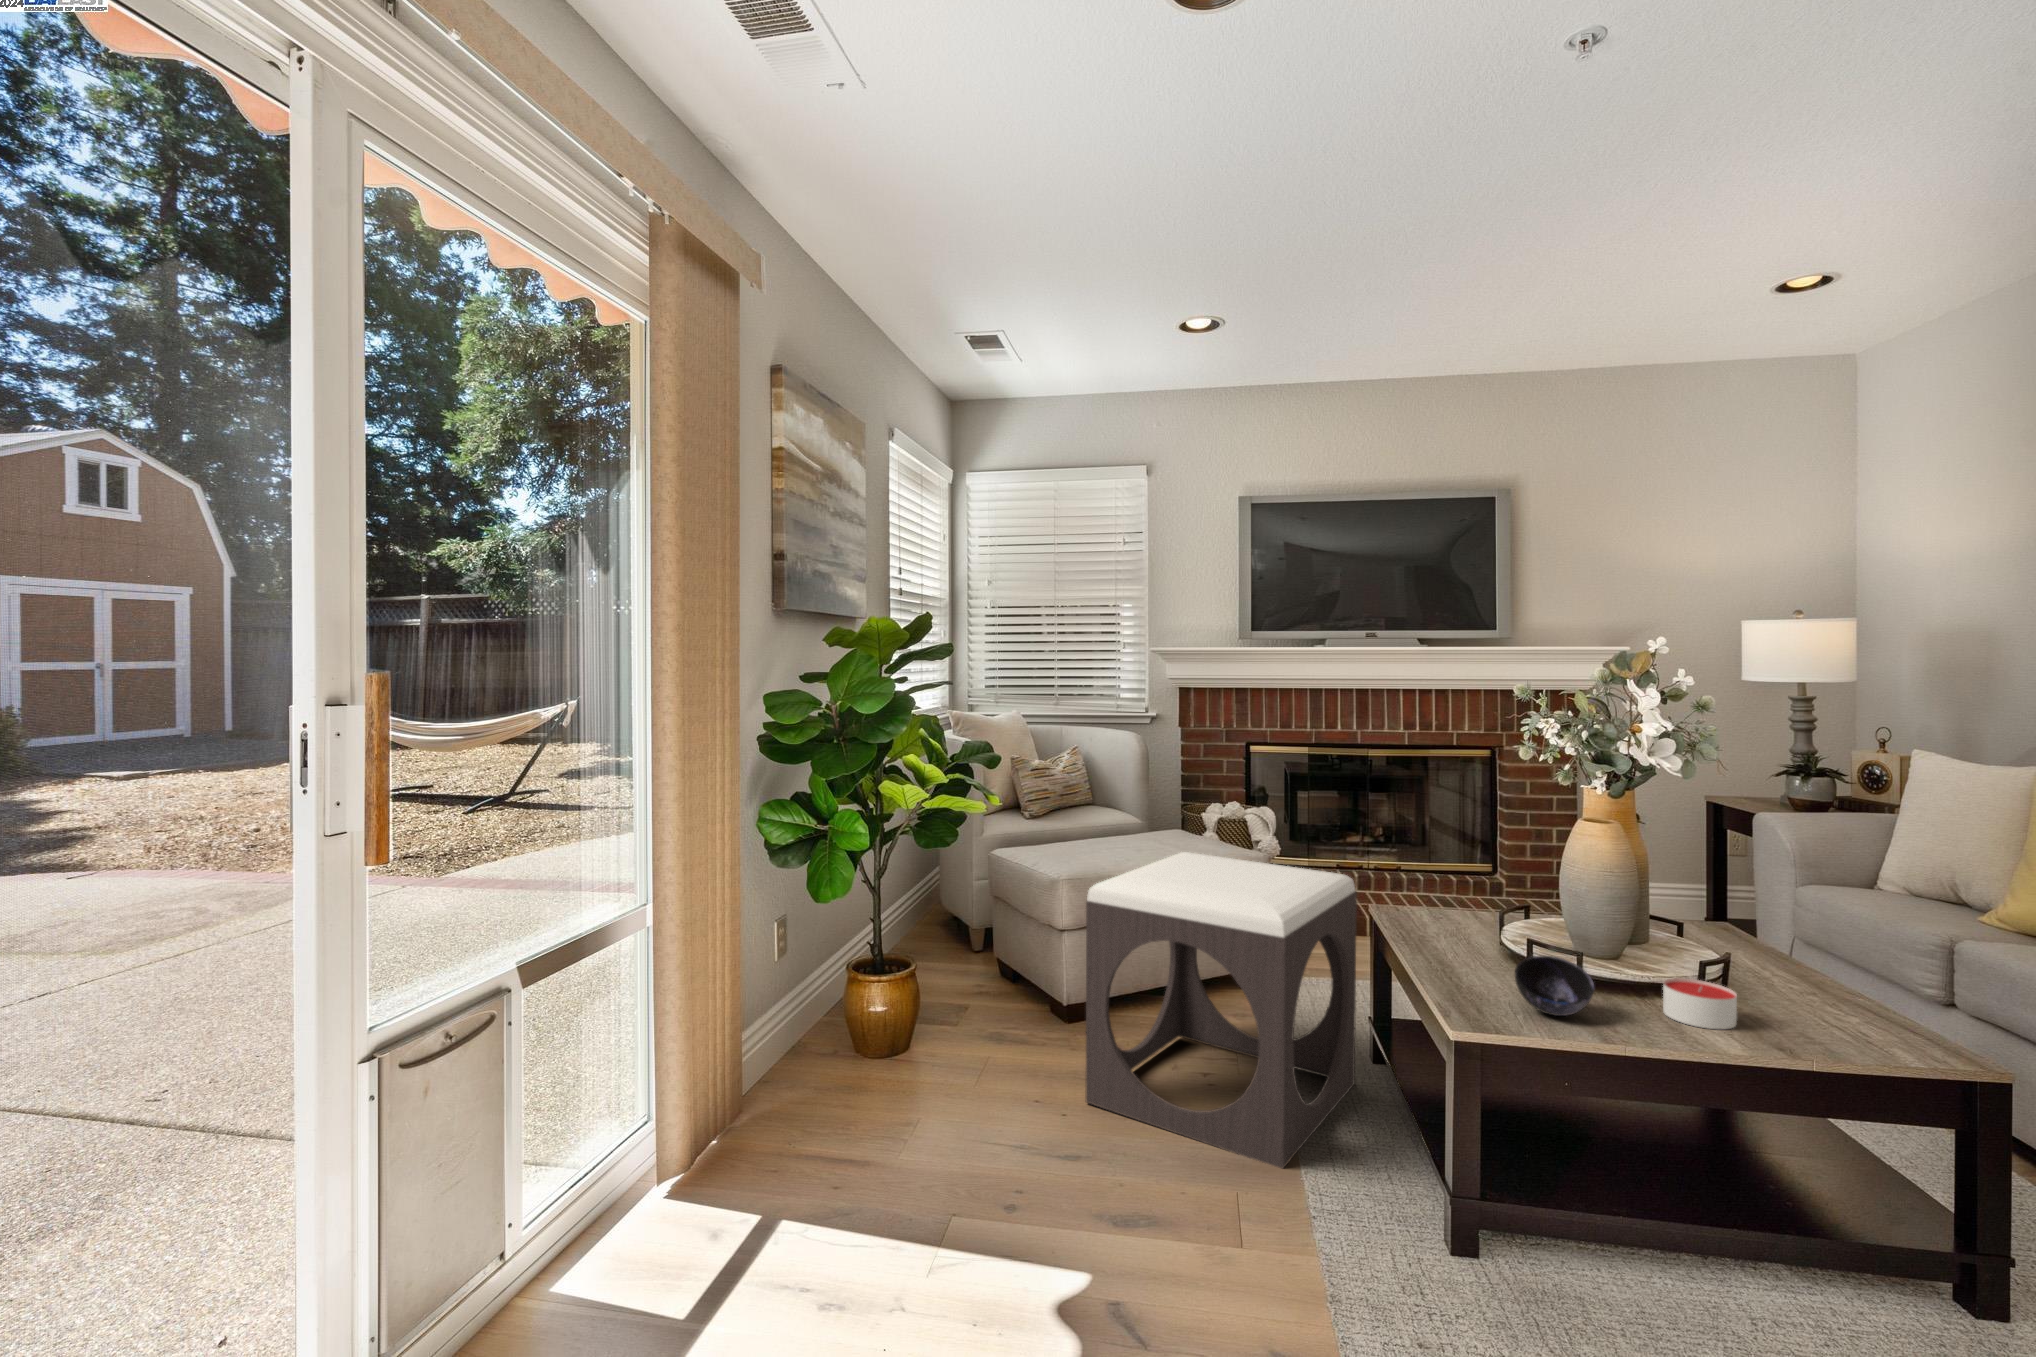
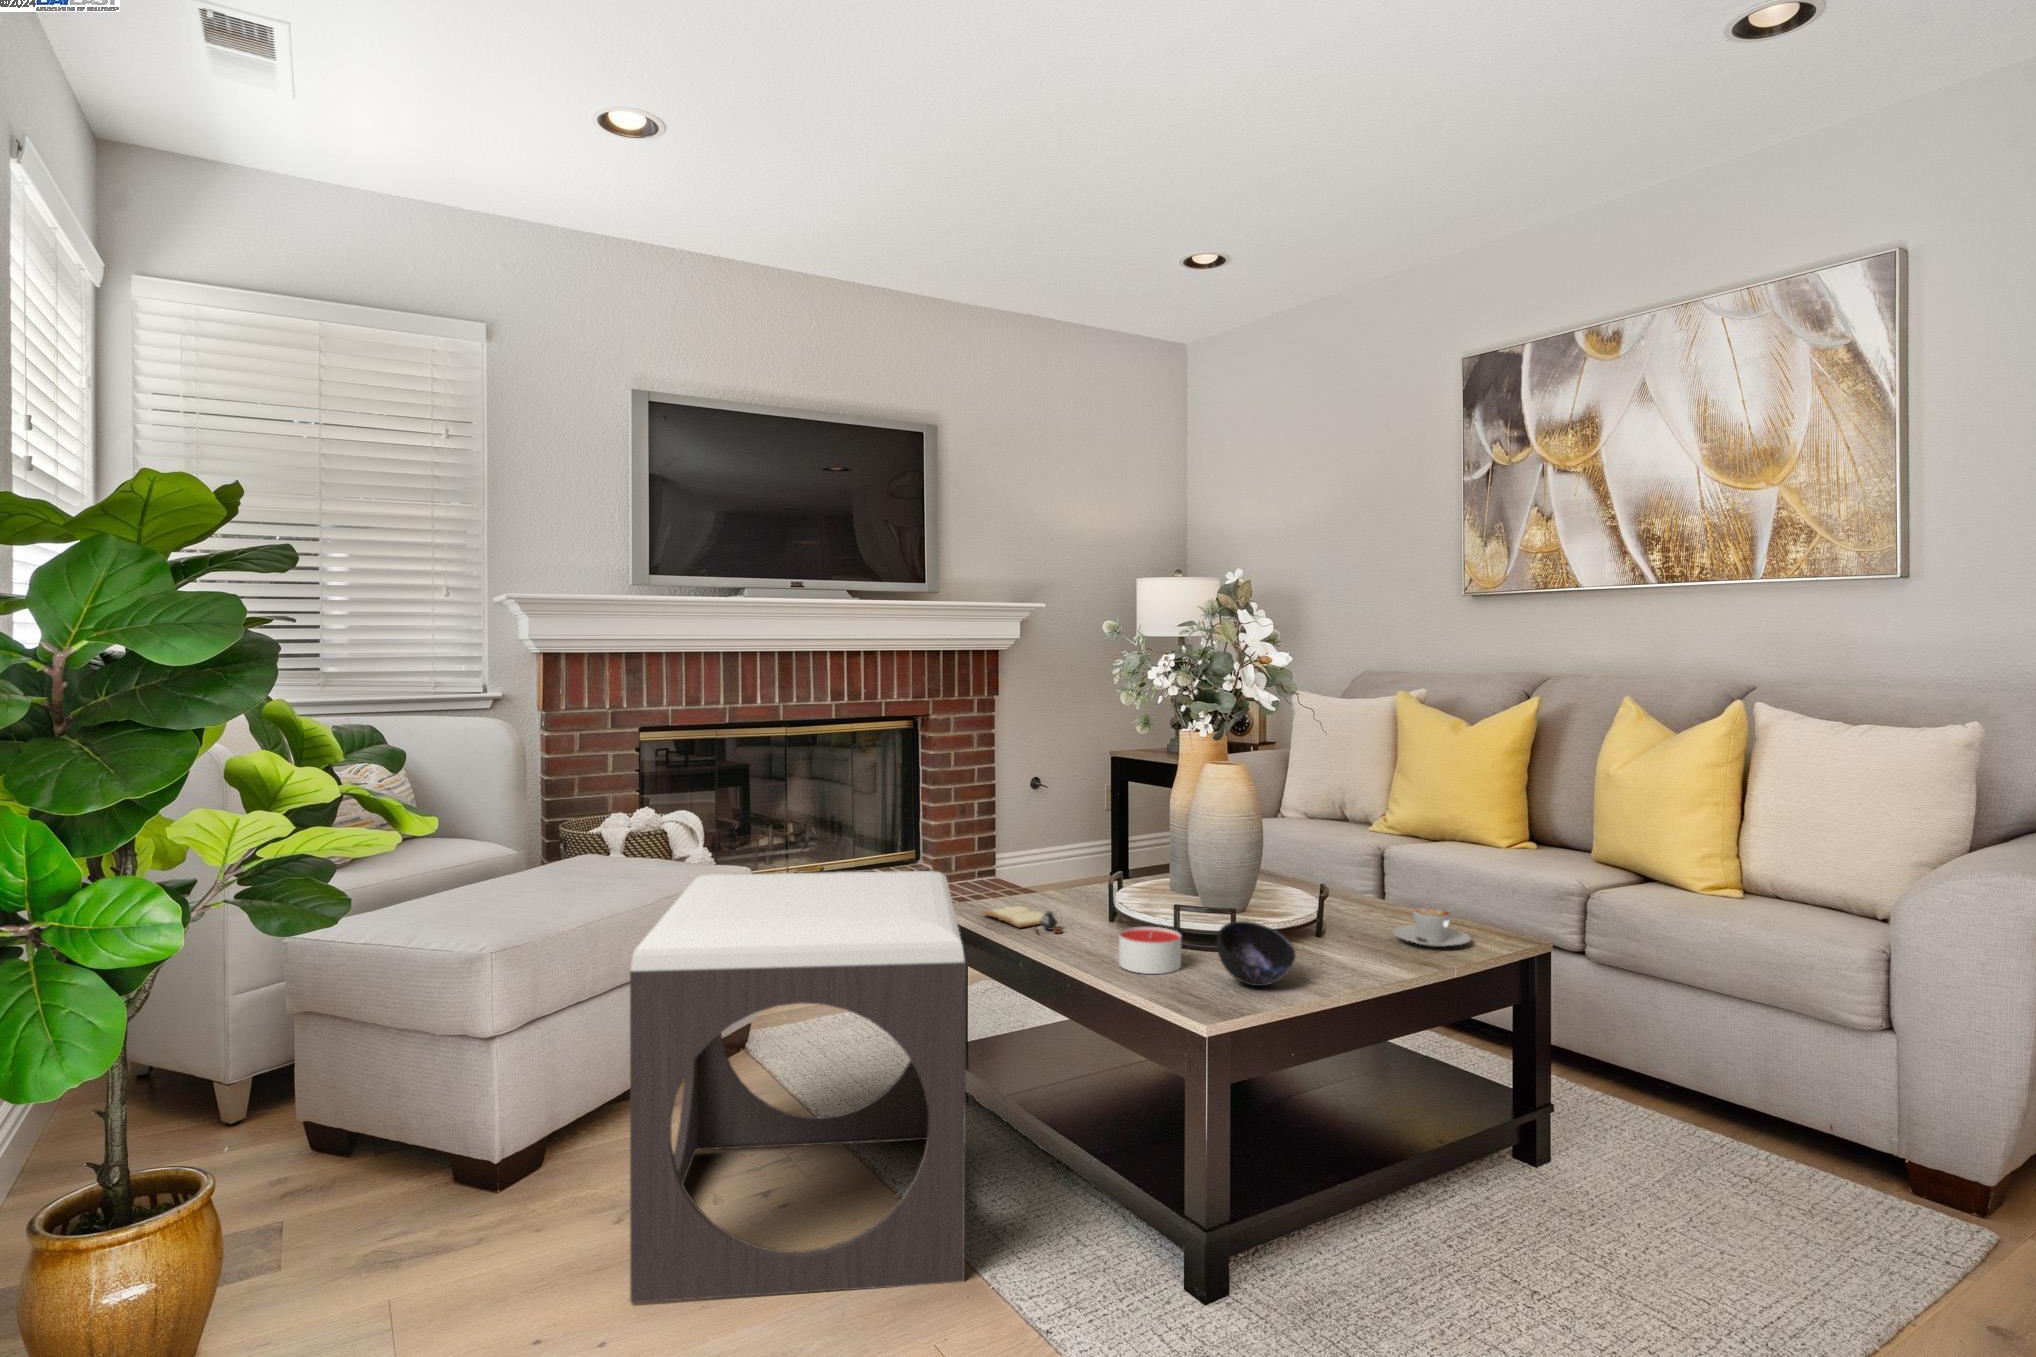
book: none [1405,914,1457,942] -> present [982,906,1063,933]
candle: present [1663,978,1737,1029] -> present [1119,927,1181,974]
coffee cup: none [1782,991,1883,1038] -> present [1393,908,1470,947]

